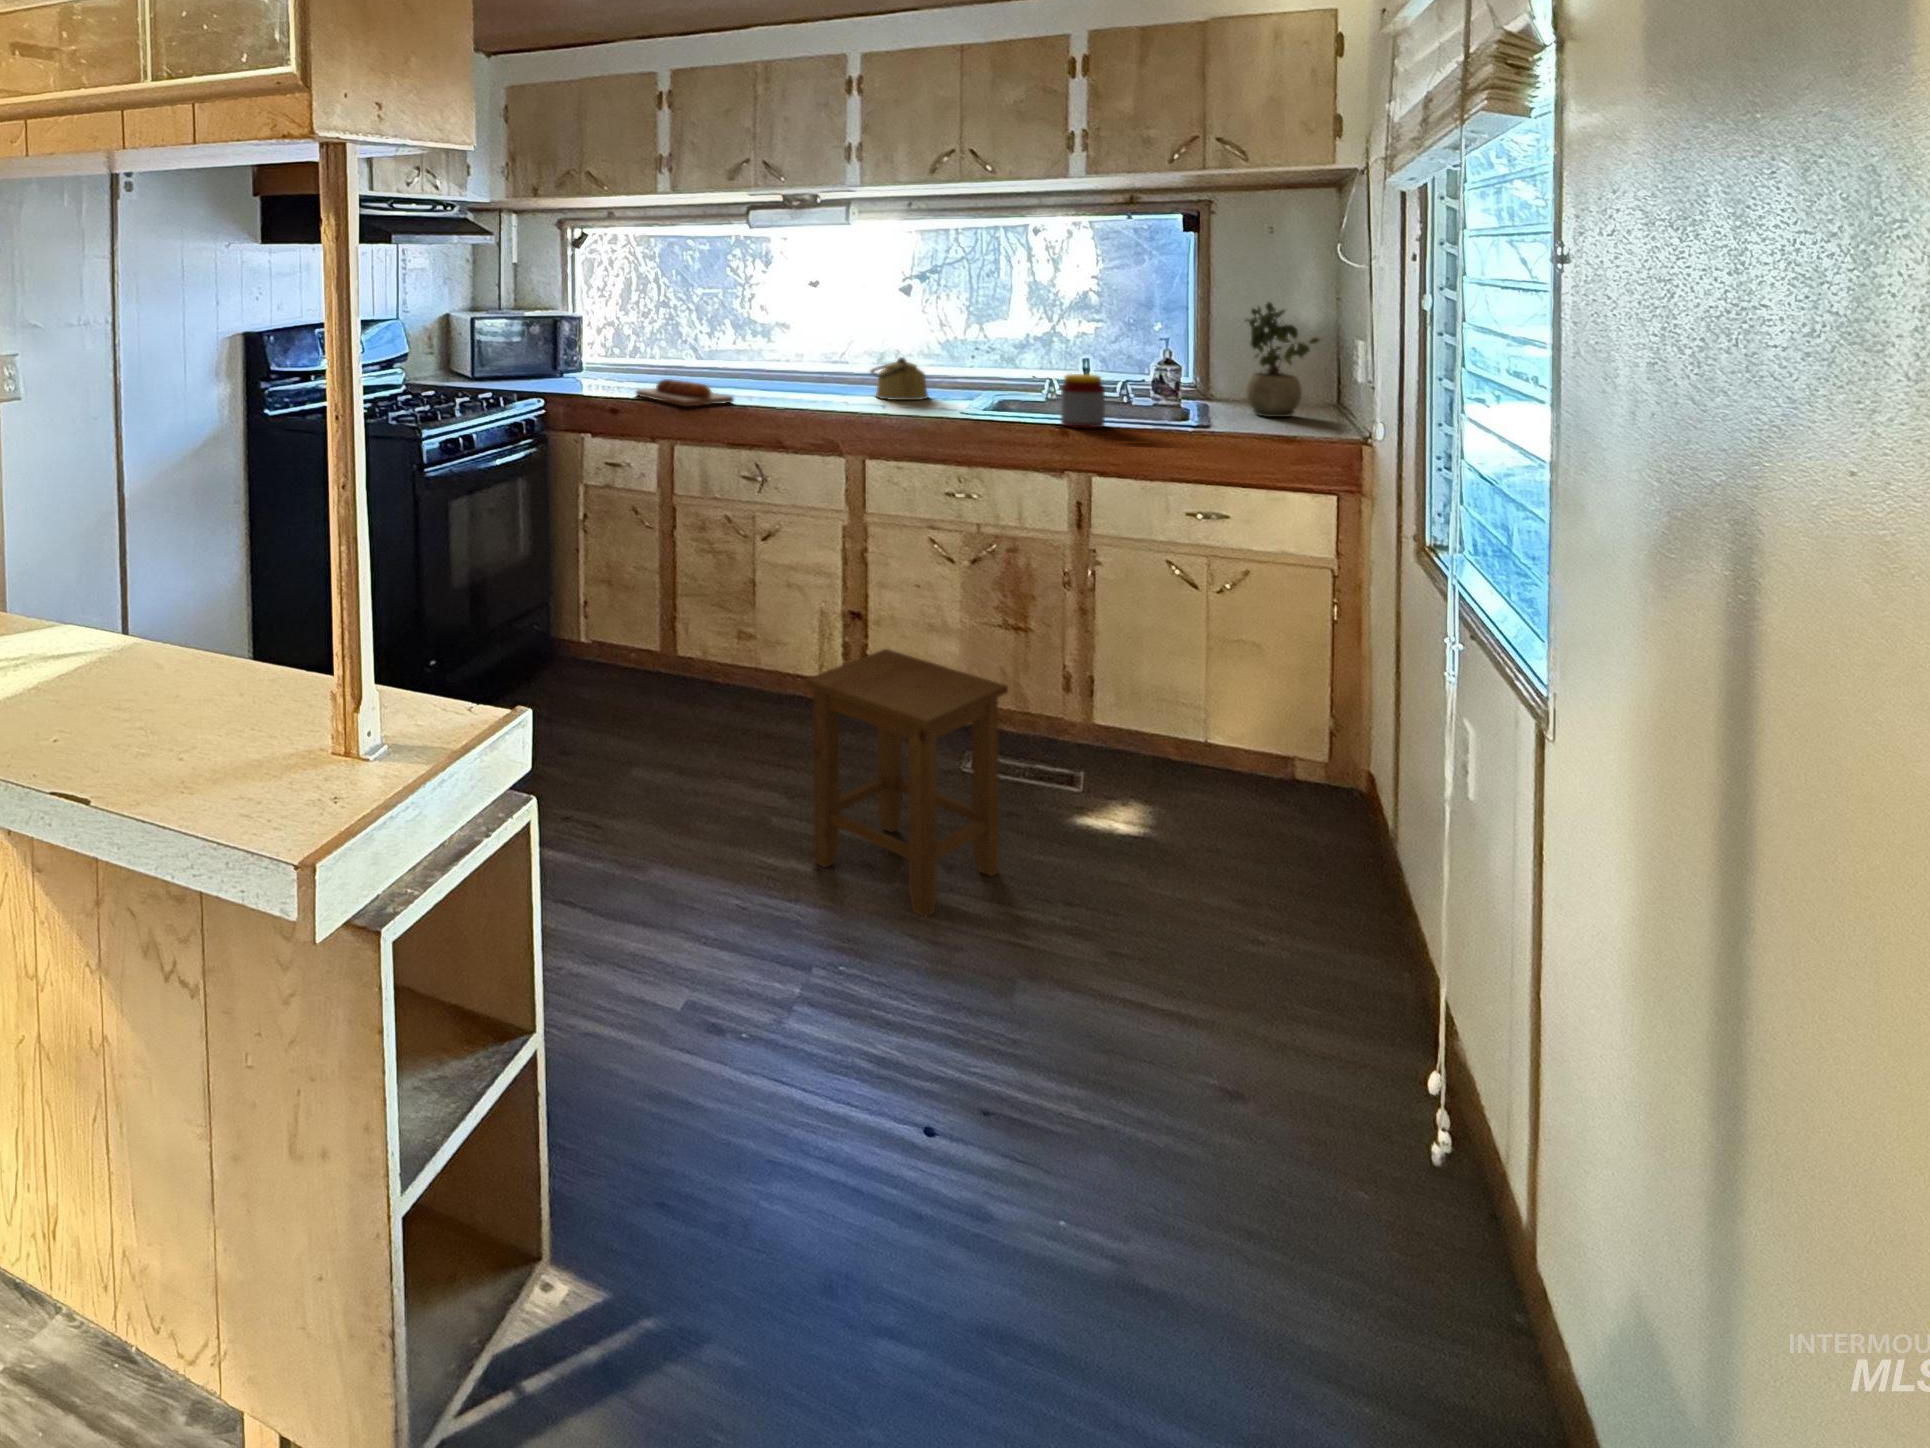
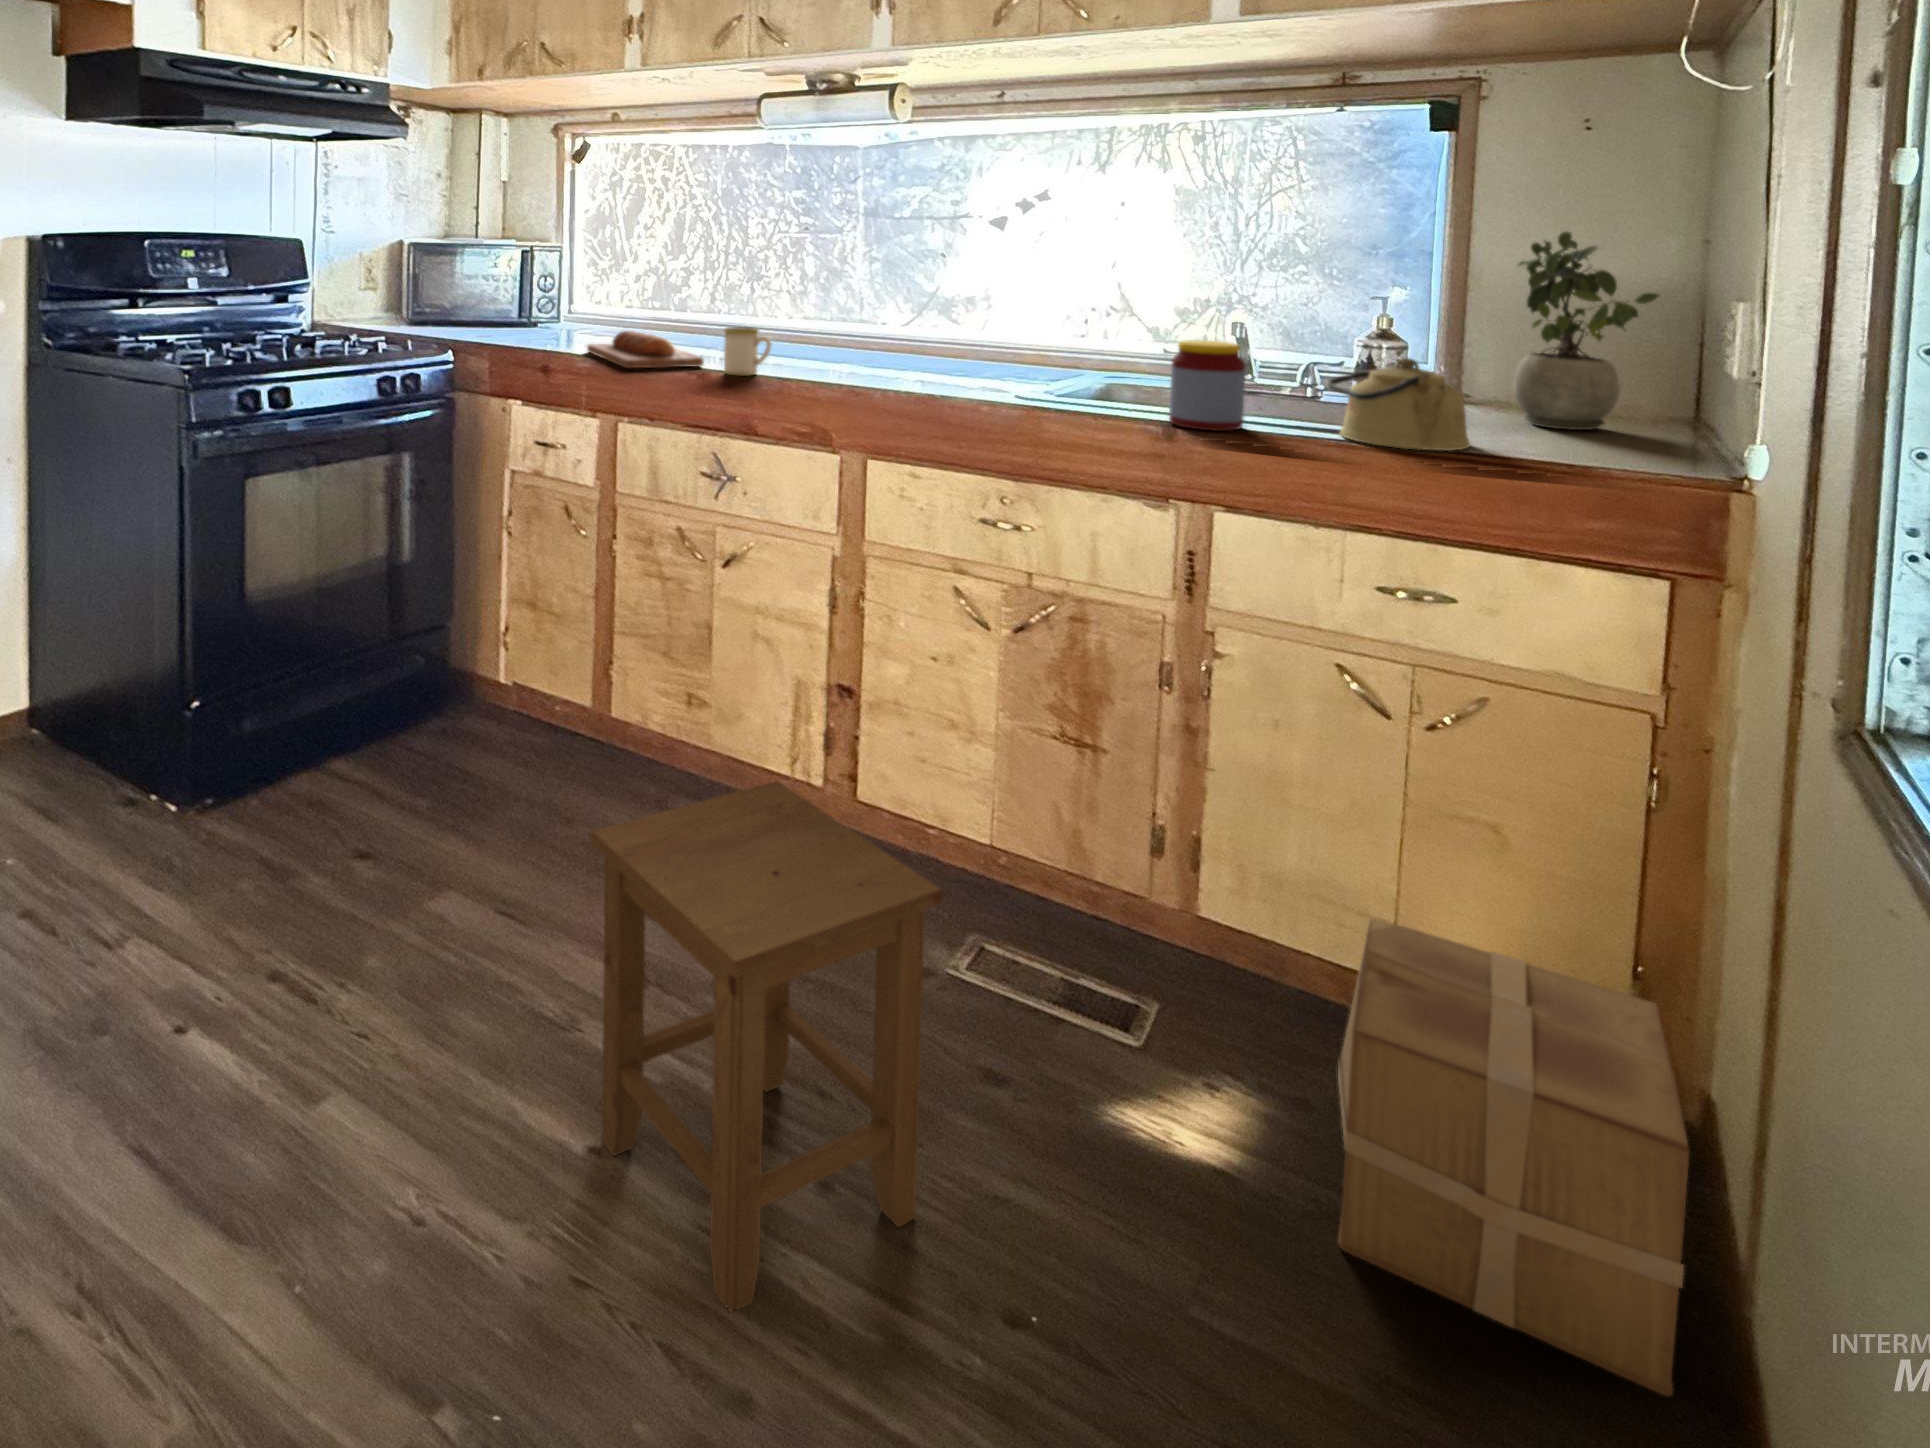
kettle: present [870,357,929,400] -> present [1327,358,1470,451]
mug: none [753,374,788,408] -> present [724,327,771,376]
cardboard box: none [1197,695,1369,890] -> present [1338,919,1689,1396]

